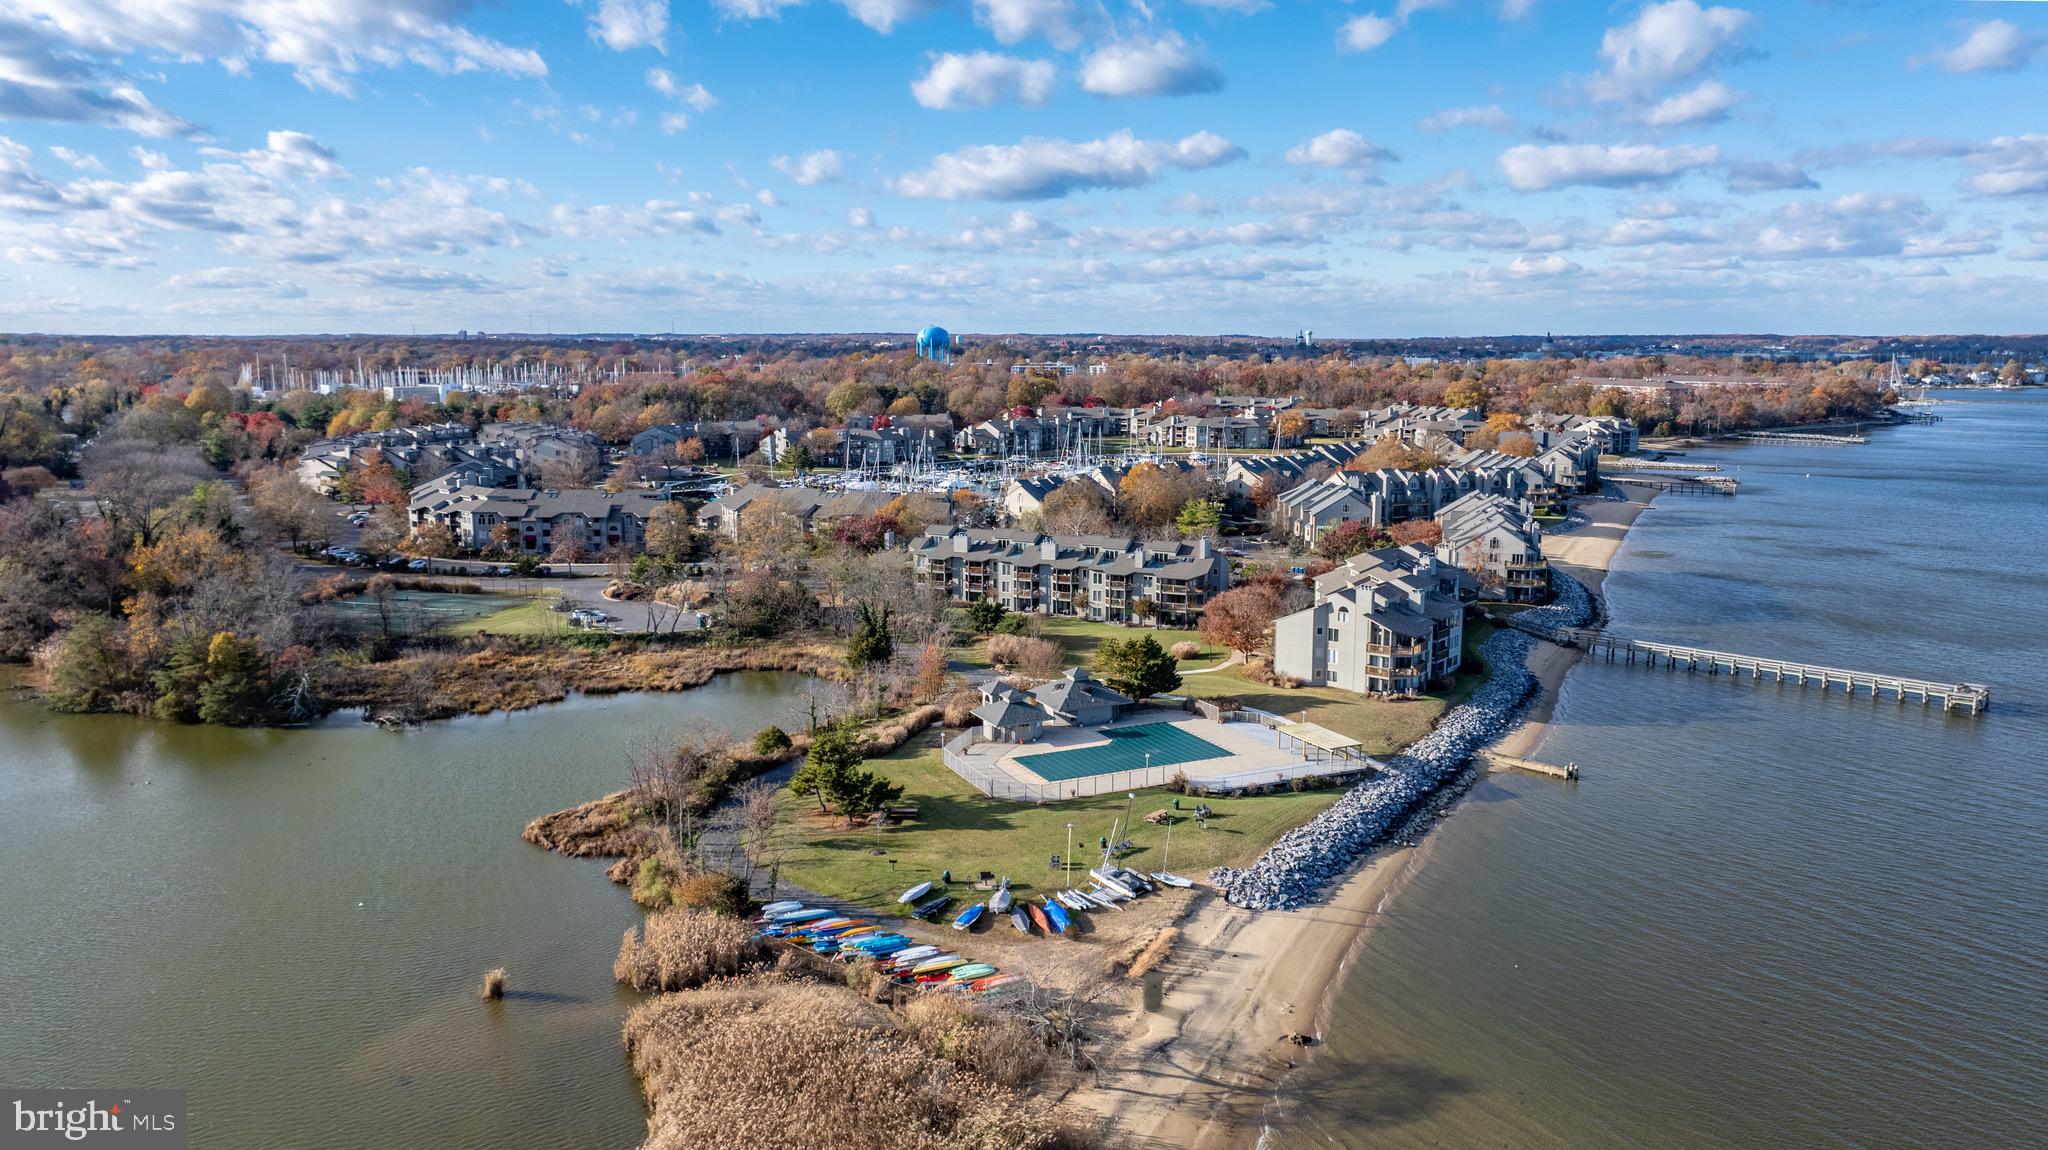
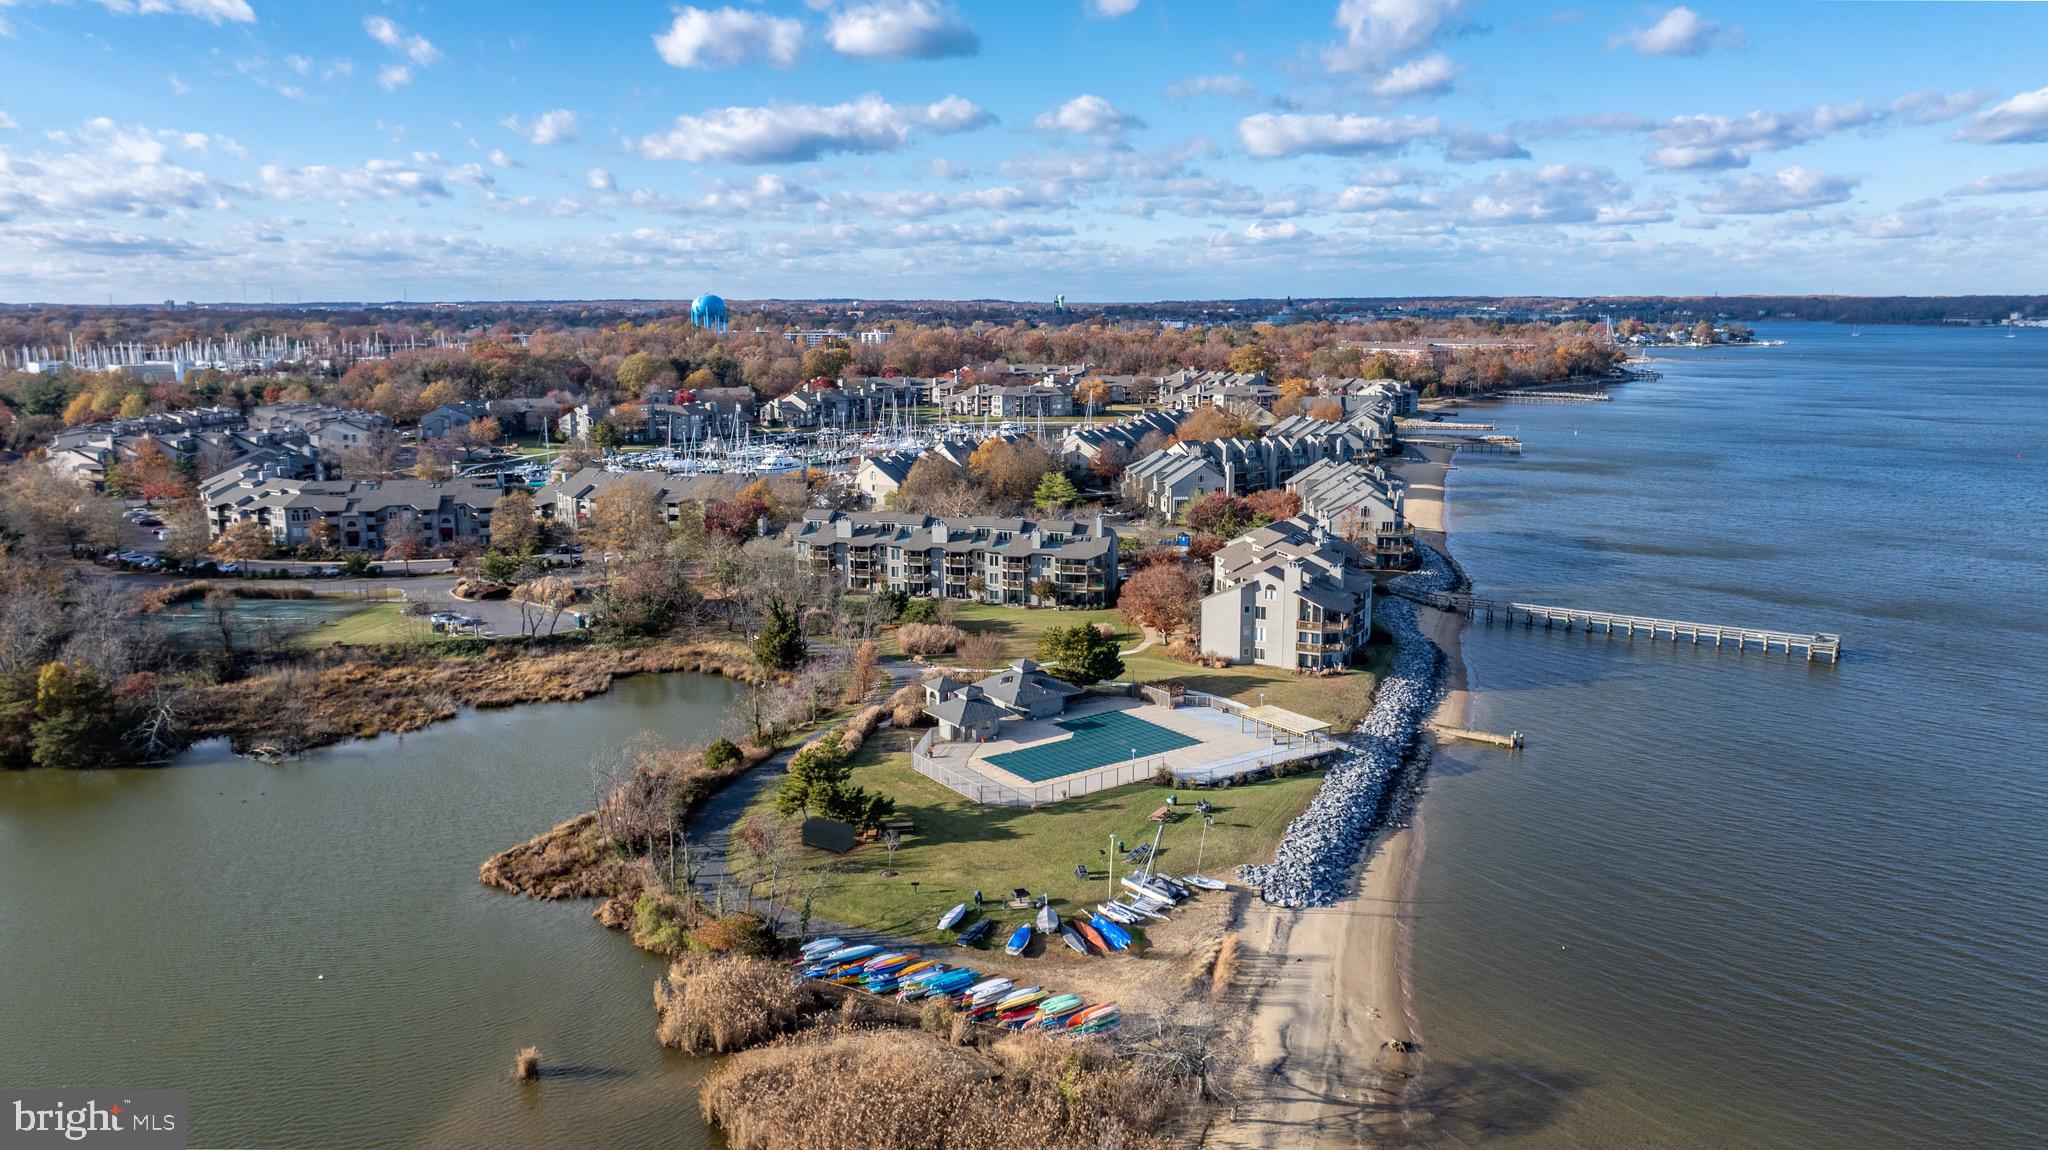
bench: none [806,796,854,833] -> present [801,816,856,855]
trash can: present [1142,972,1163,1012] -> none [1241,990,1264,1031]

